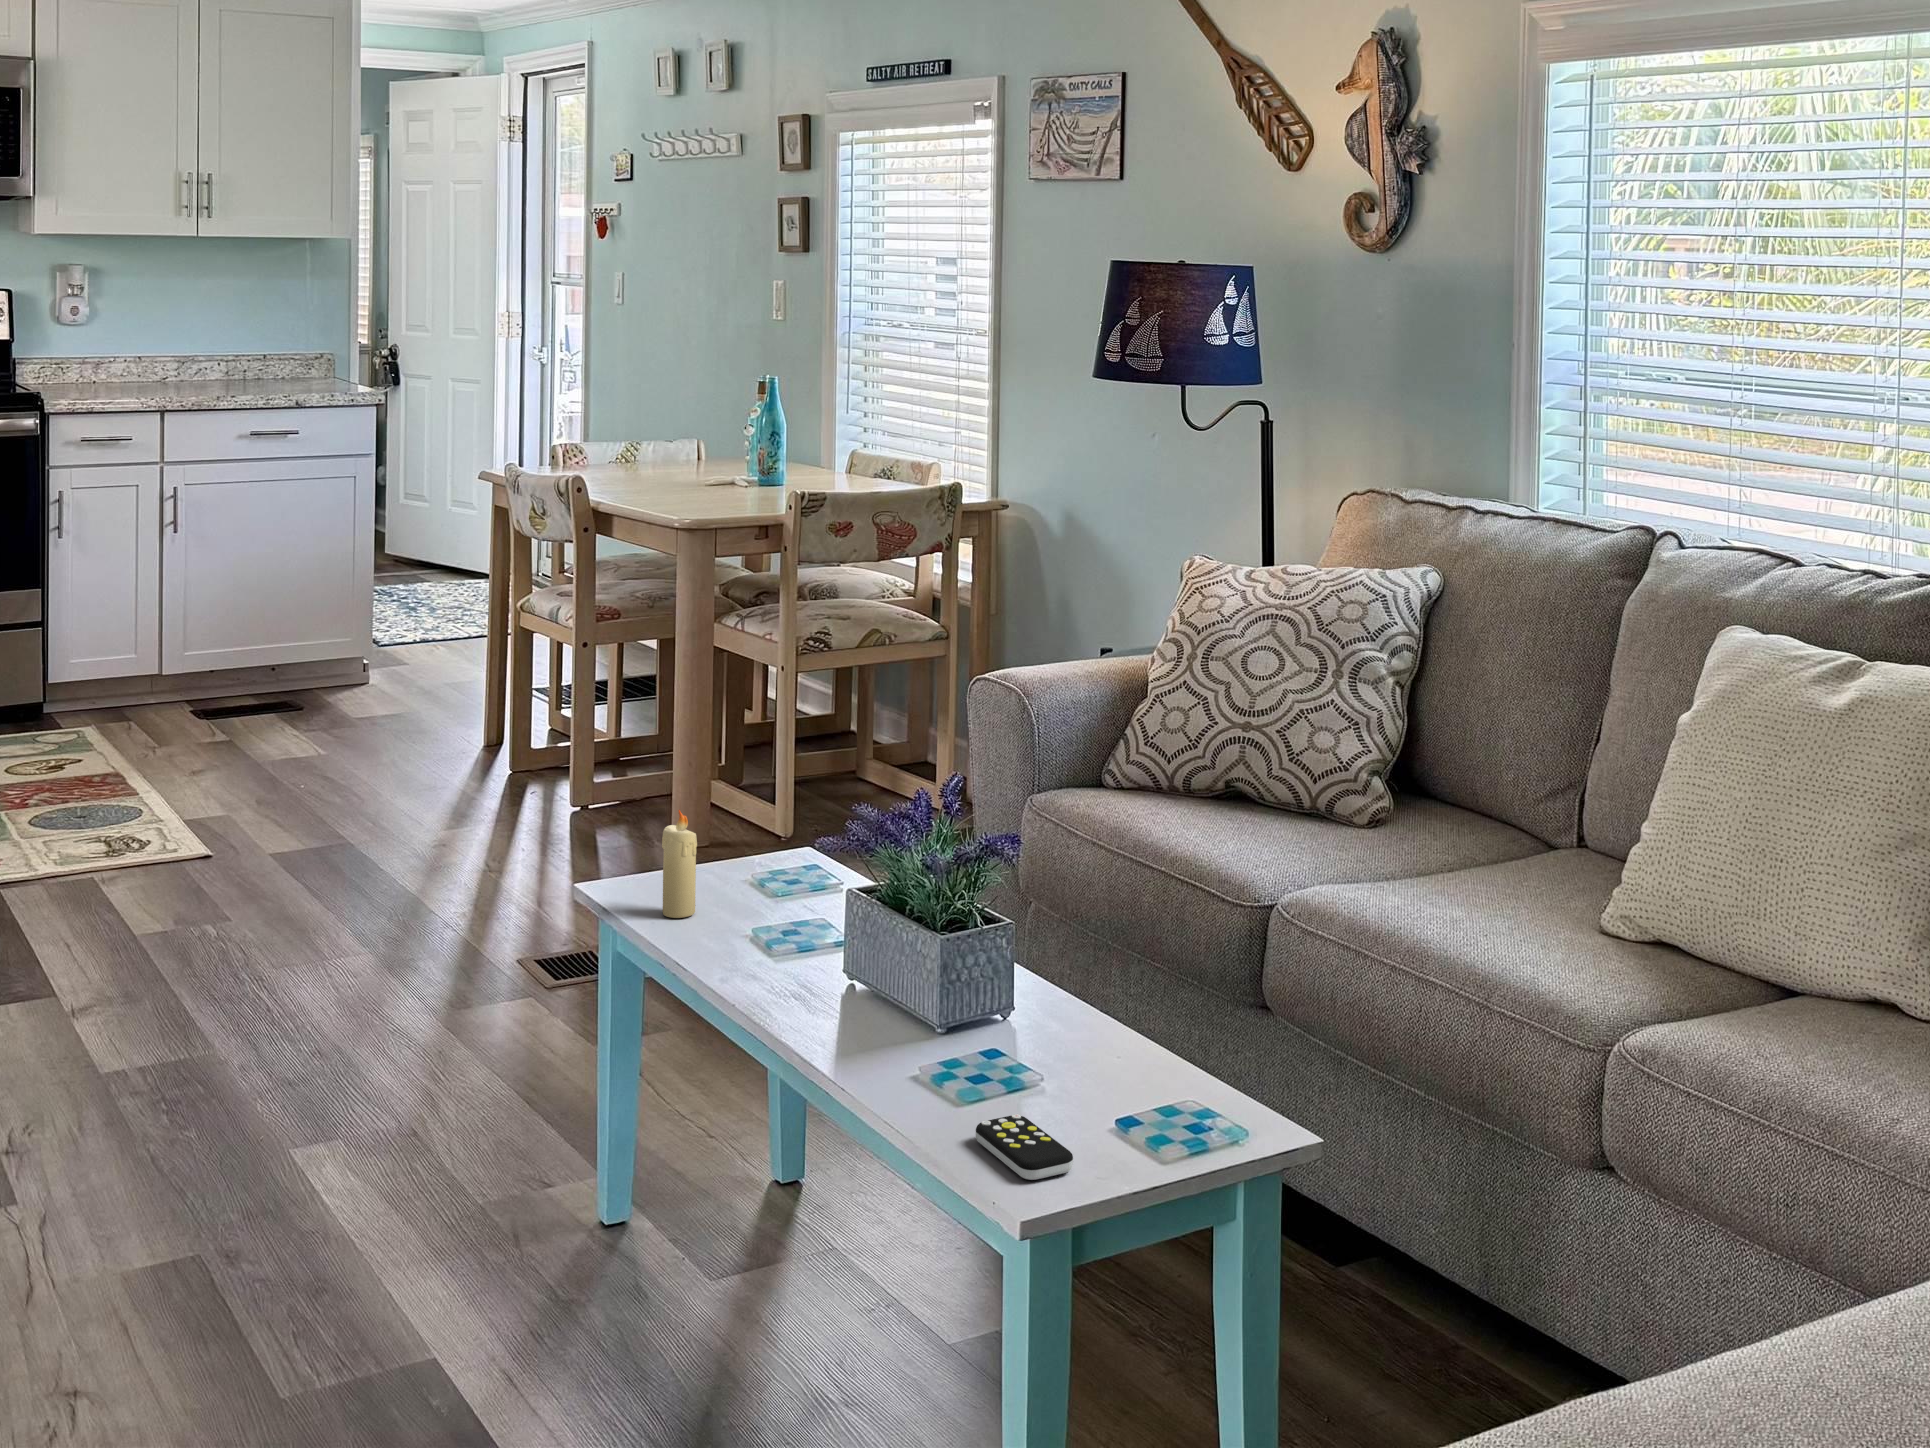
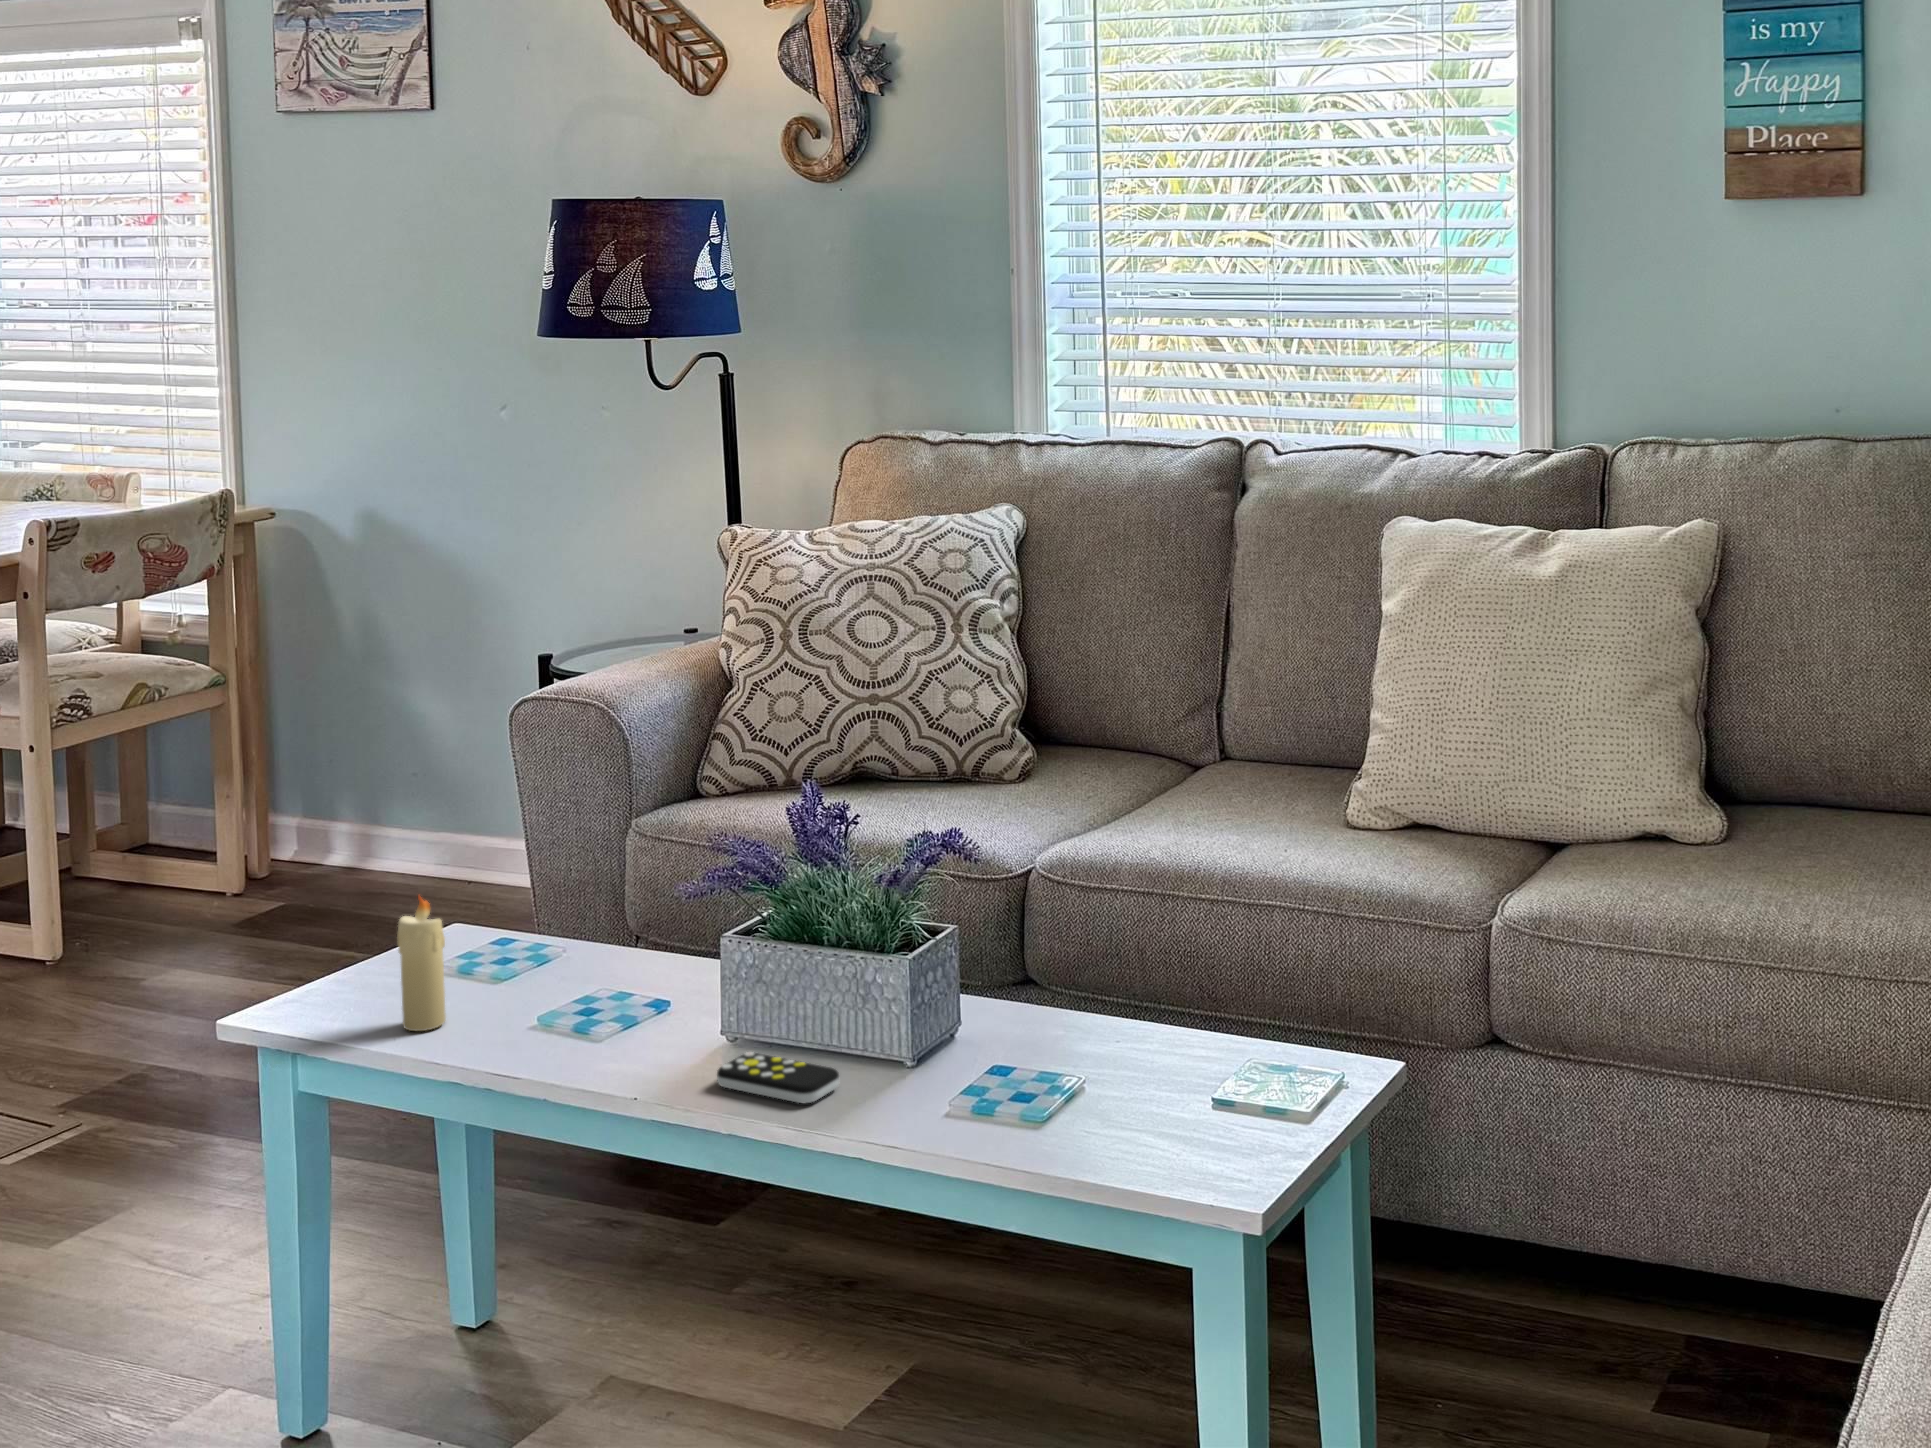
remote control: present [976,1114,1073,1180] -> present [717,1052,839,1103]

